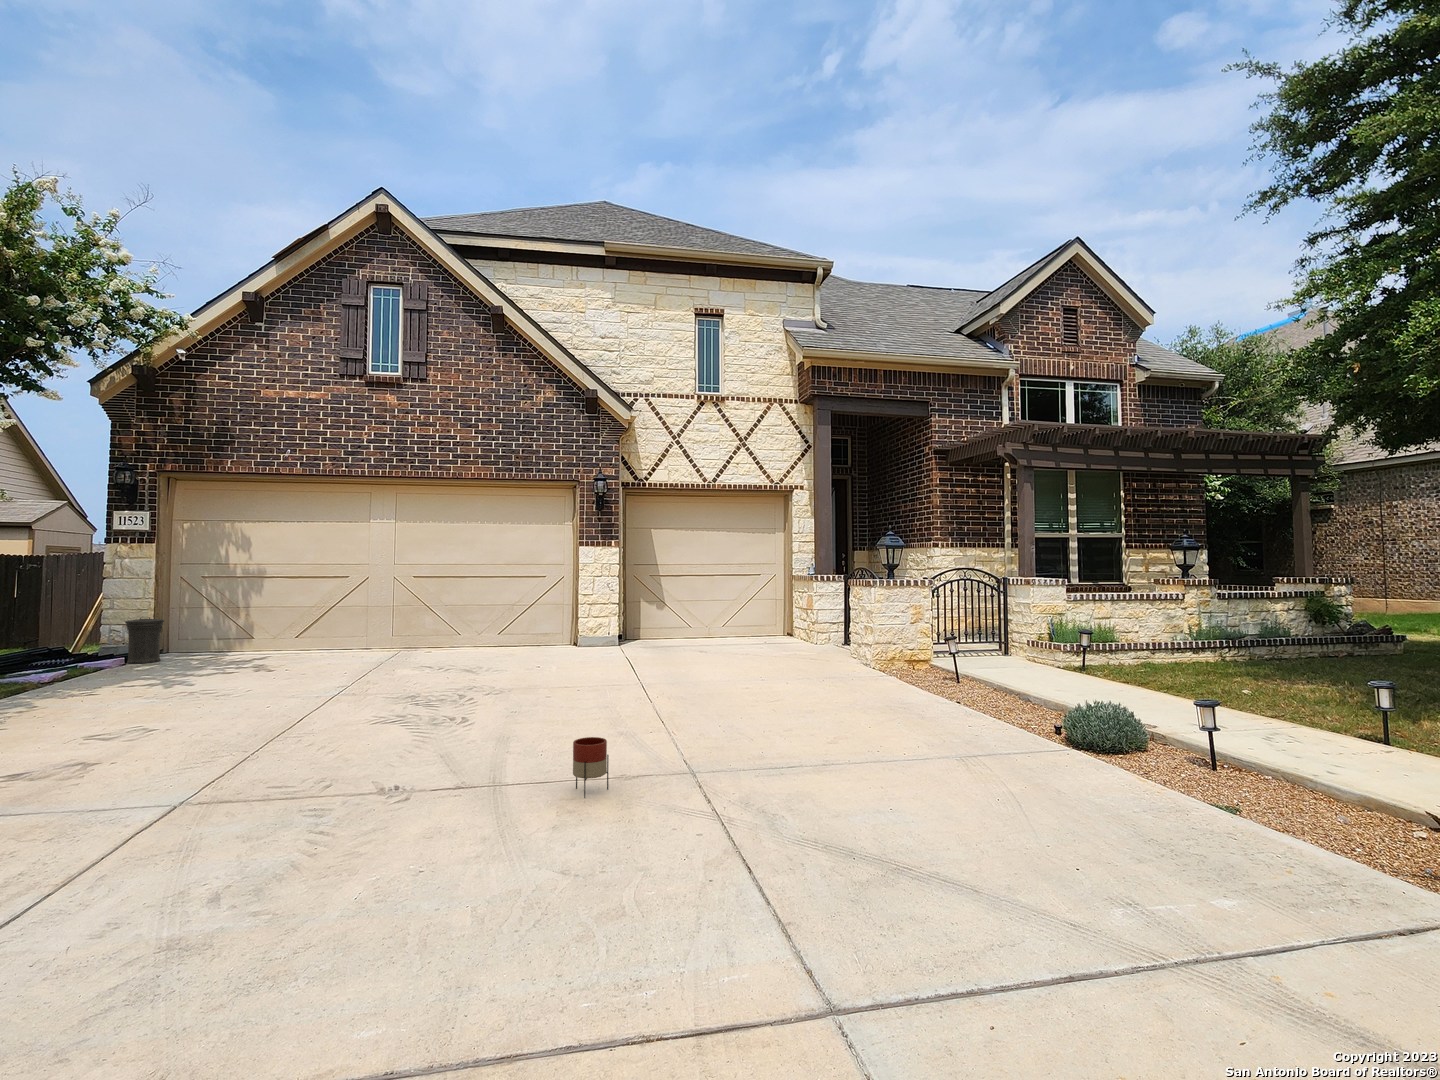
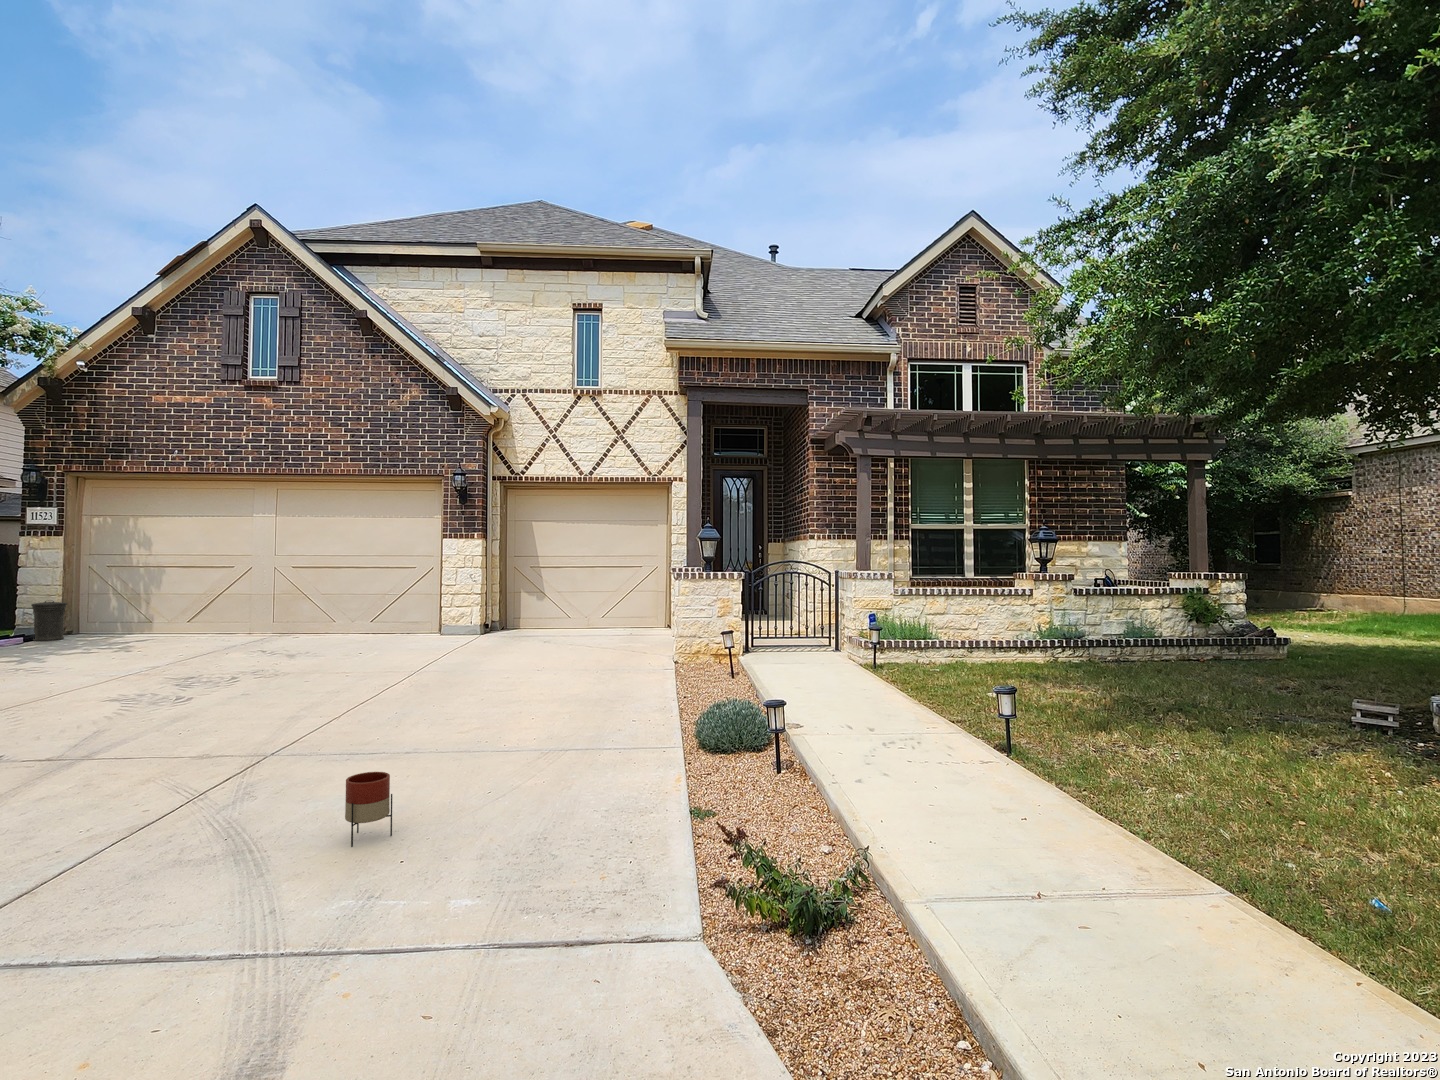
planter: present [573,737,609,798] -> present [345,772,392,847]

